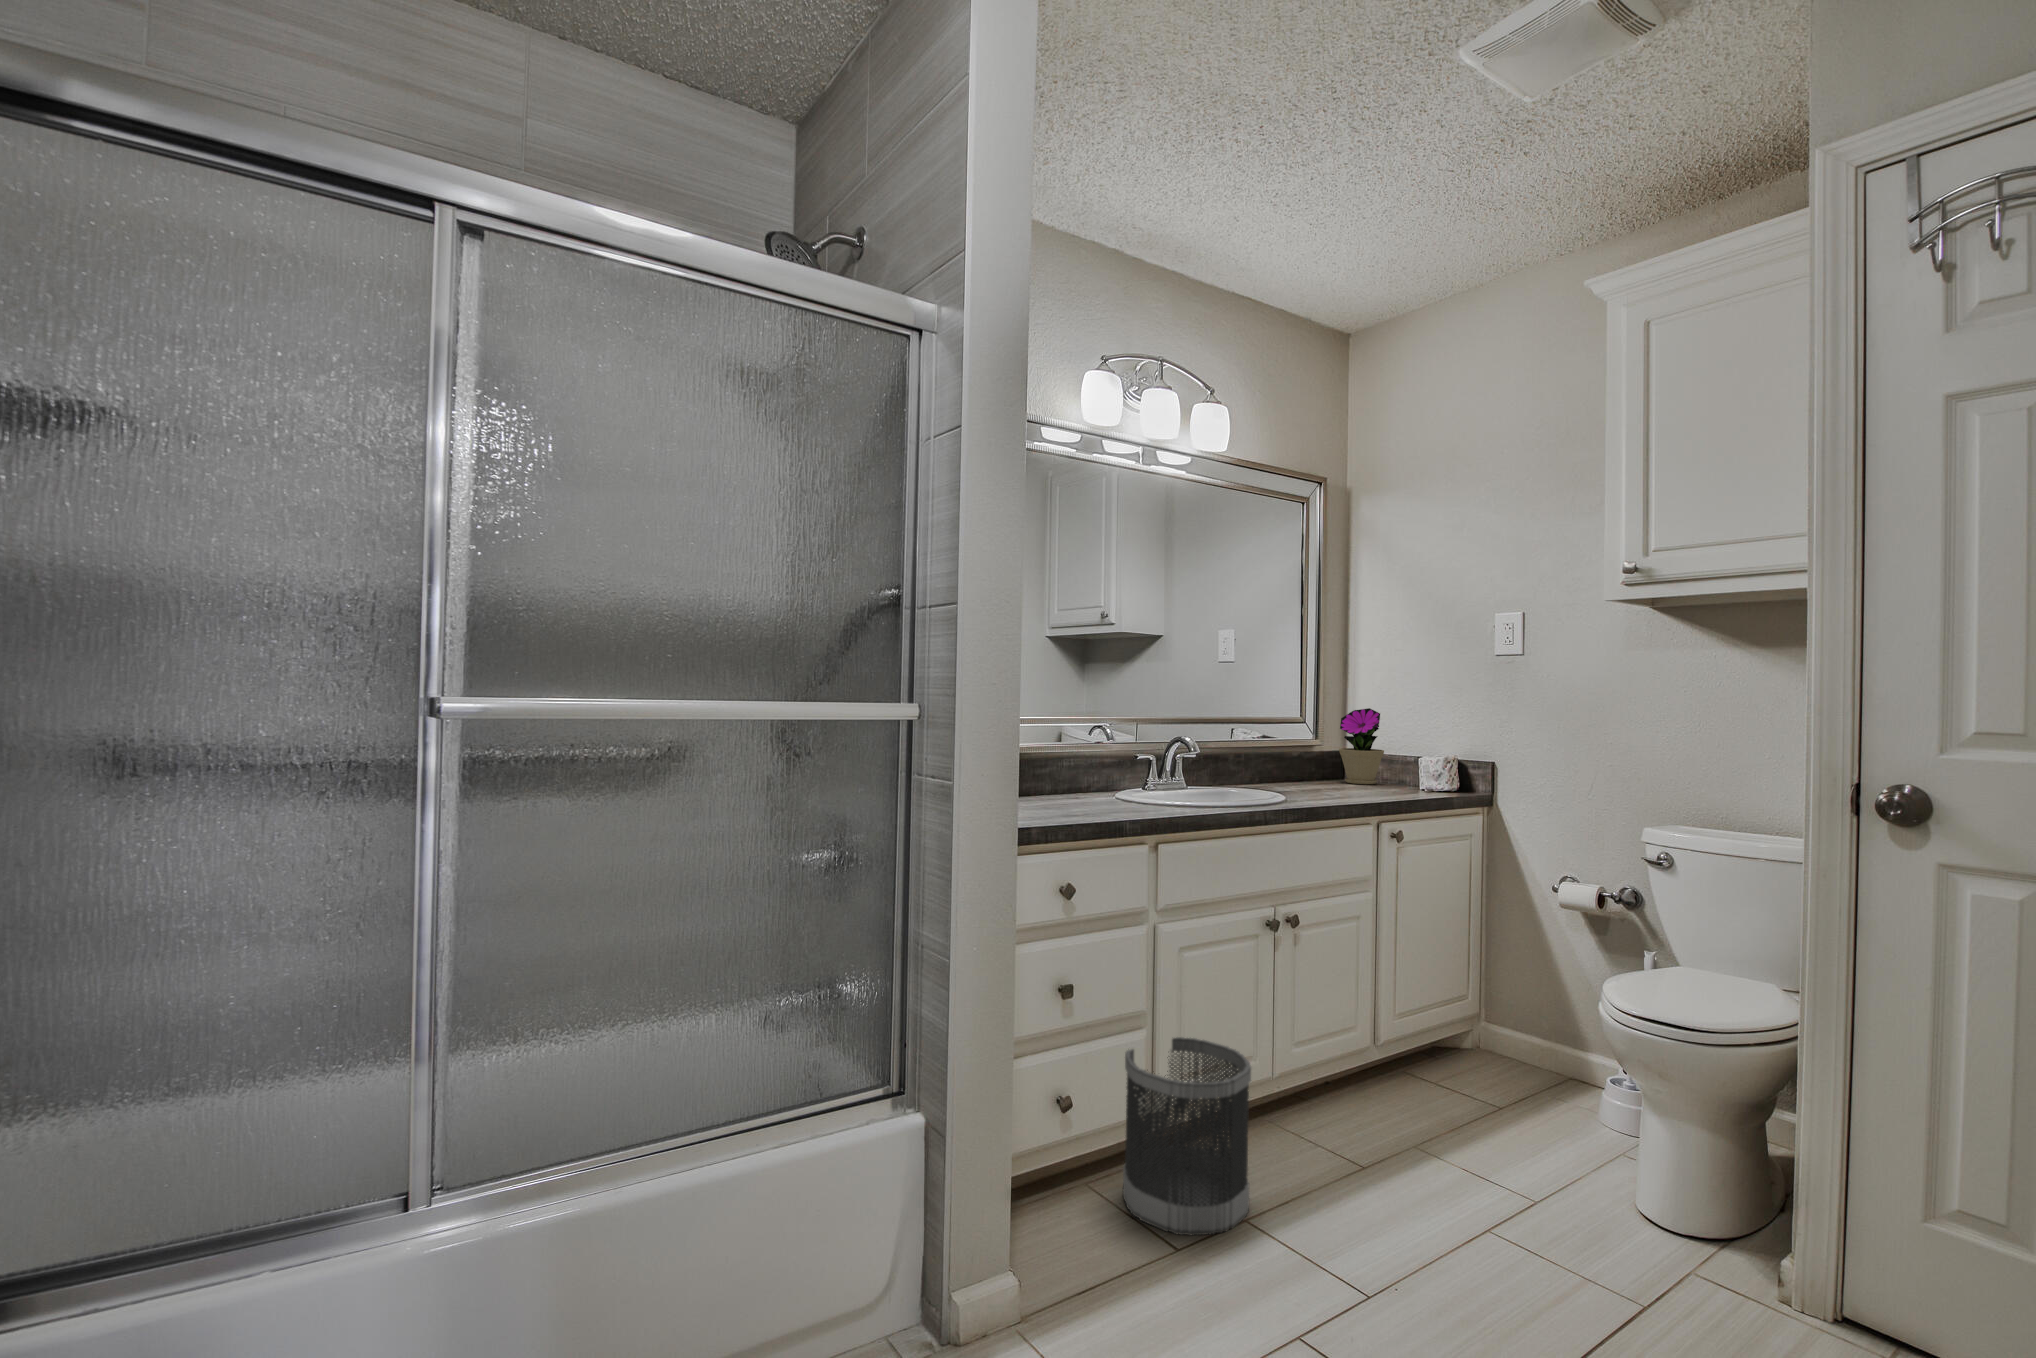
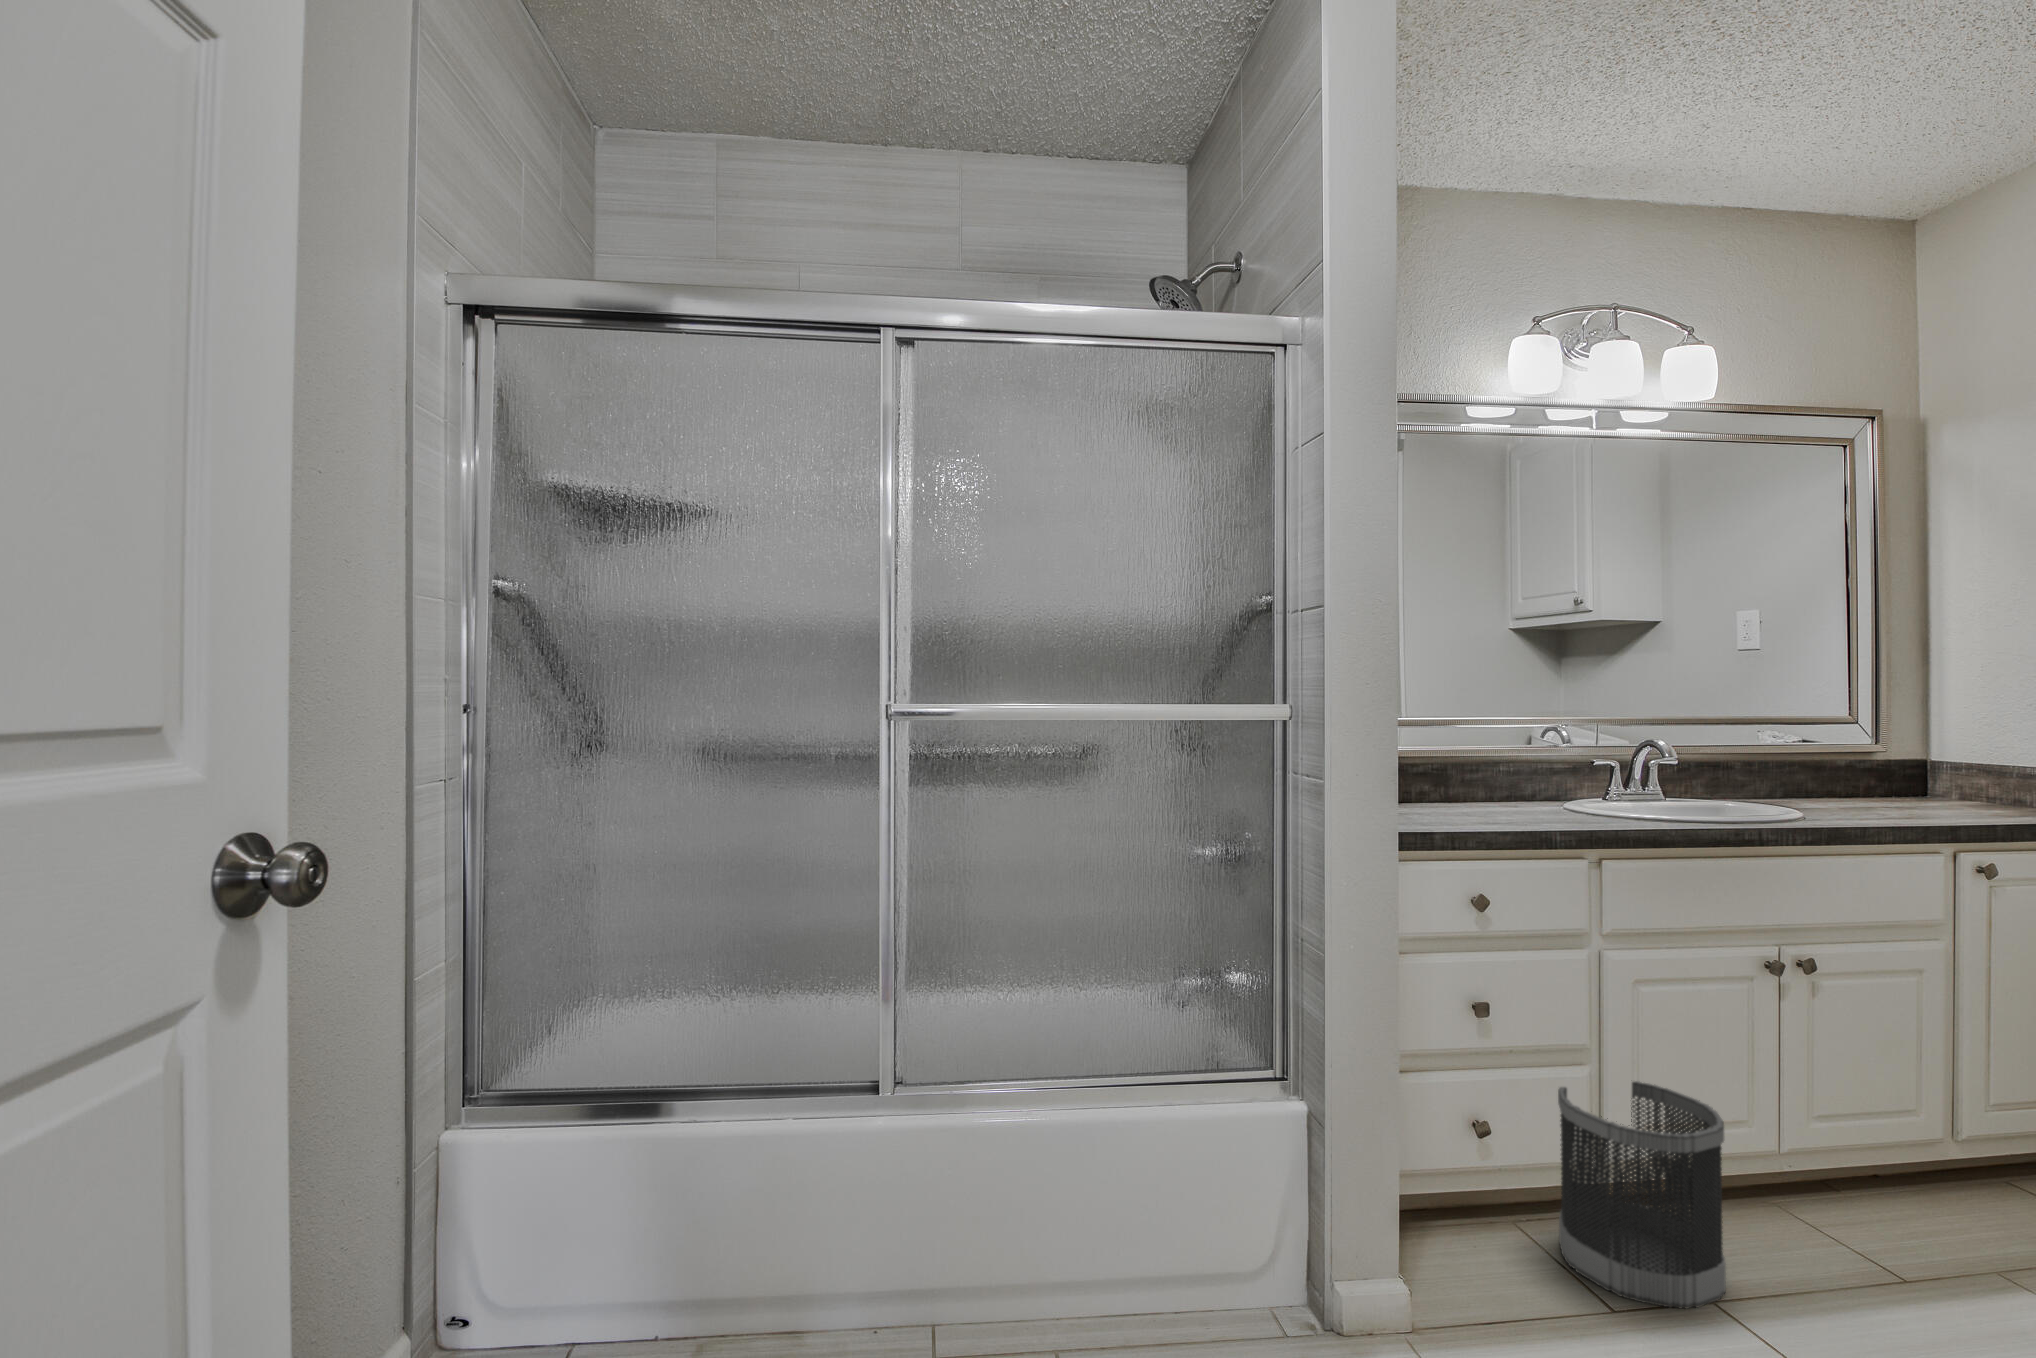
flower pot: present [1339,708,1384,784] -> none [1914,704,1991,804]

